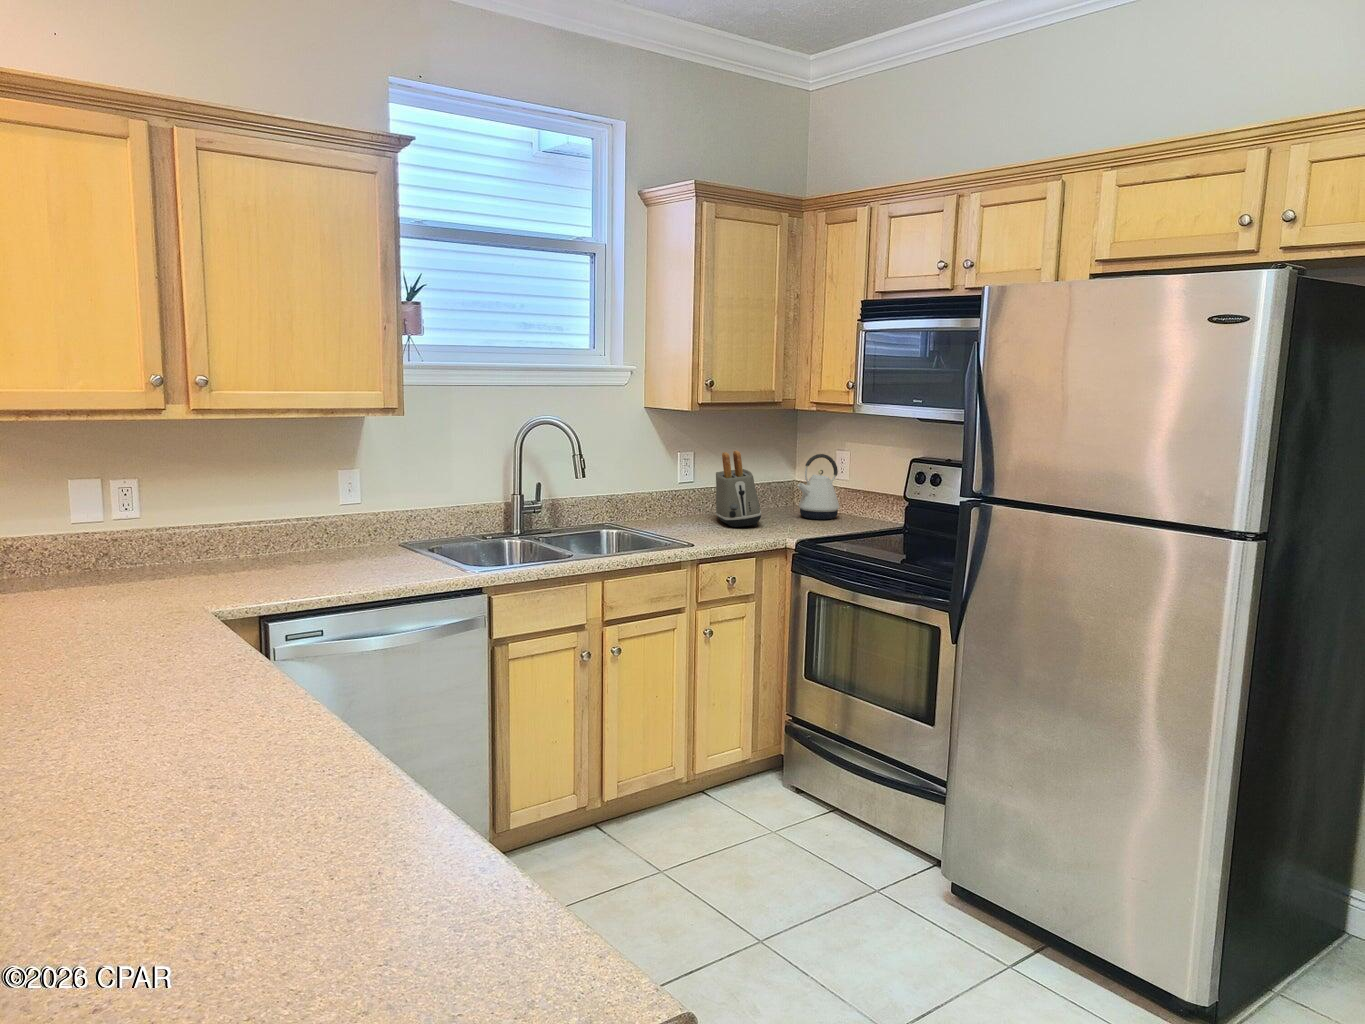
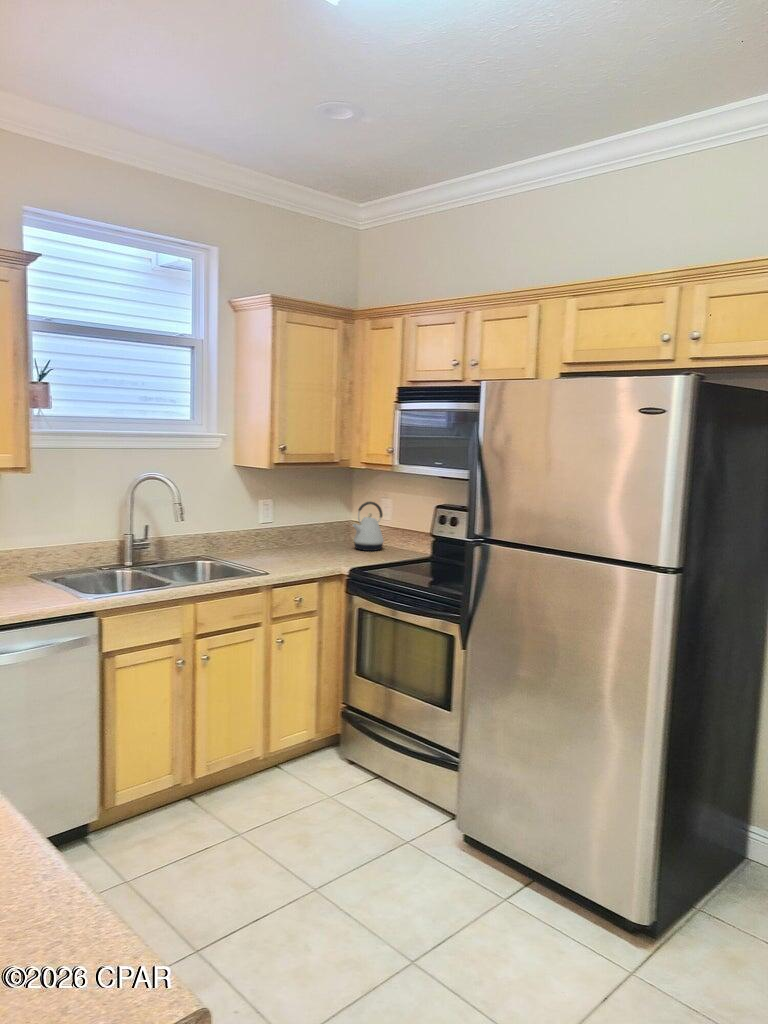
toaster: present [716,451,761,527] -> none [290,499,324,558]

